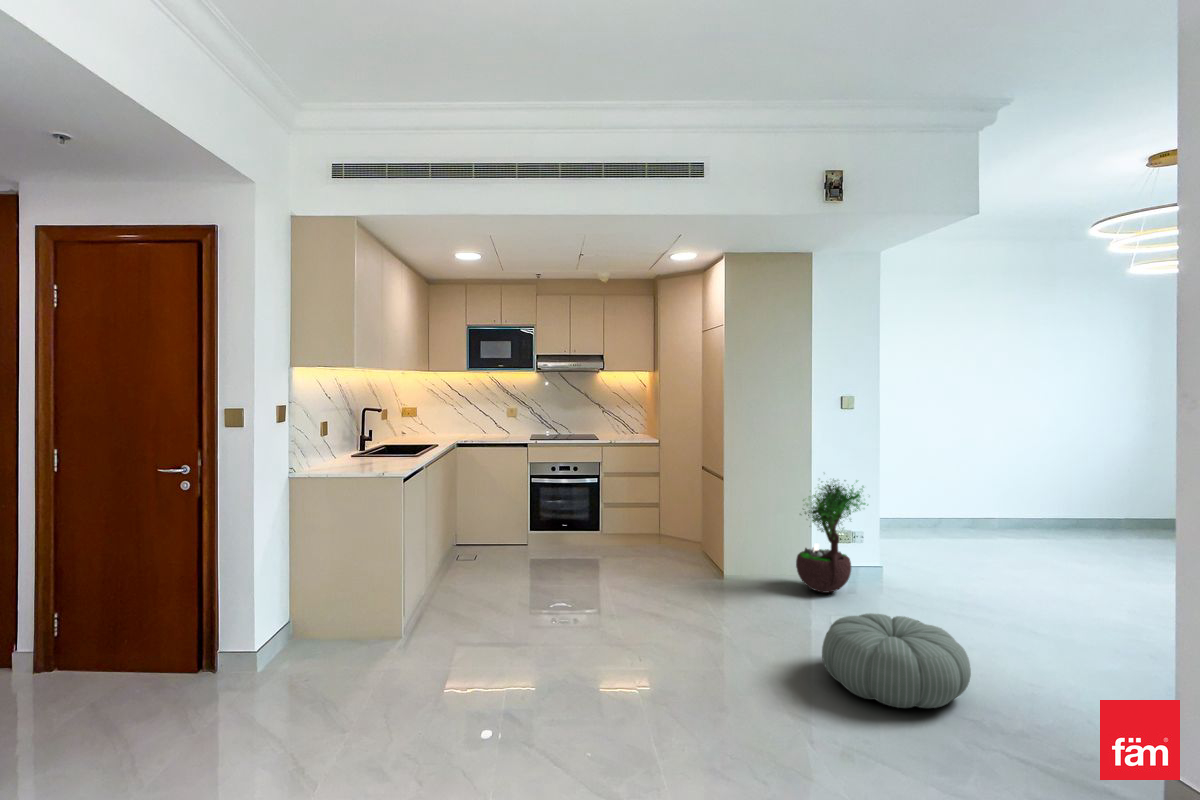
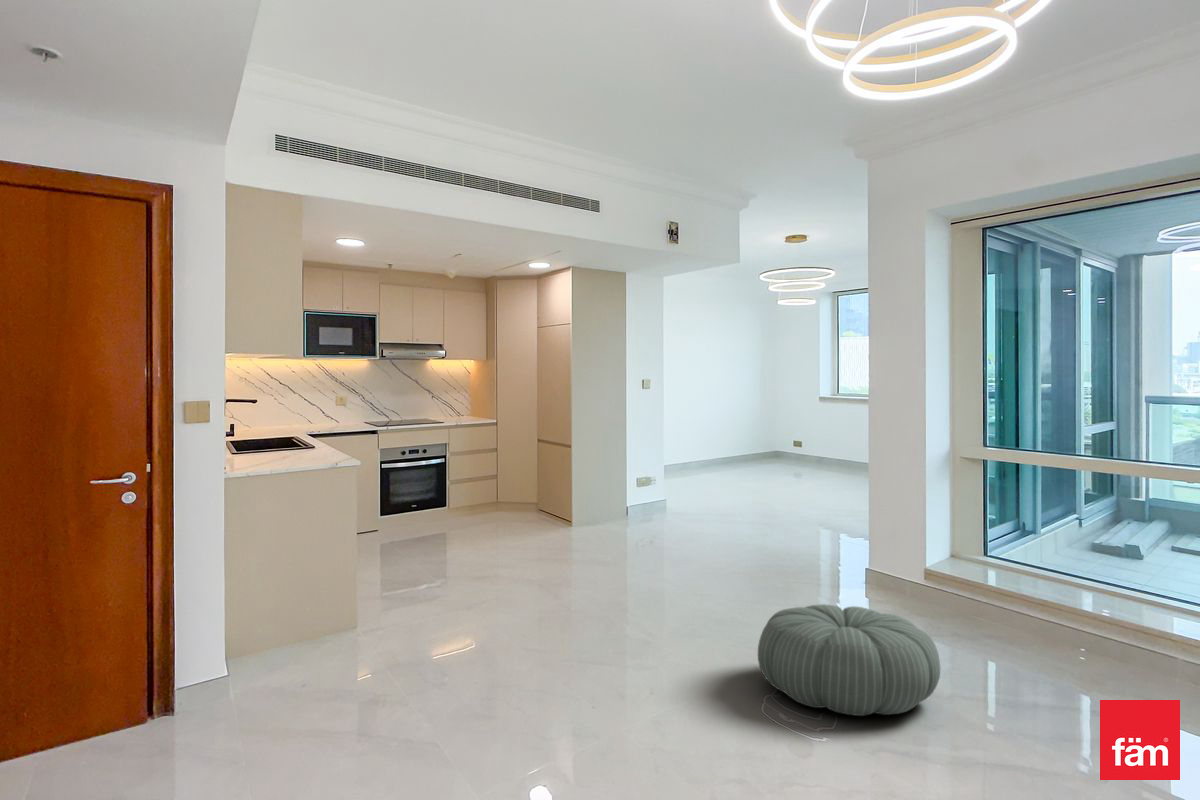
potted tree: present [796,480,865,593] -> none [720,445,810,598]

